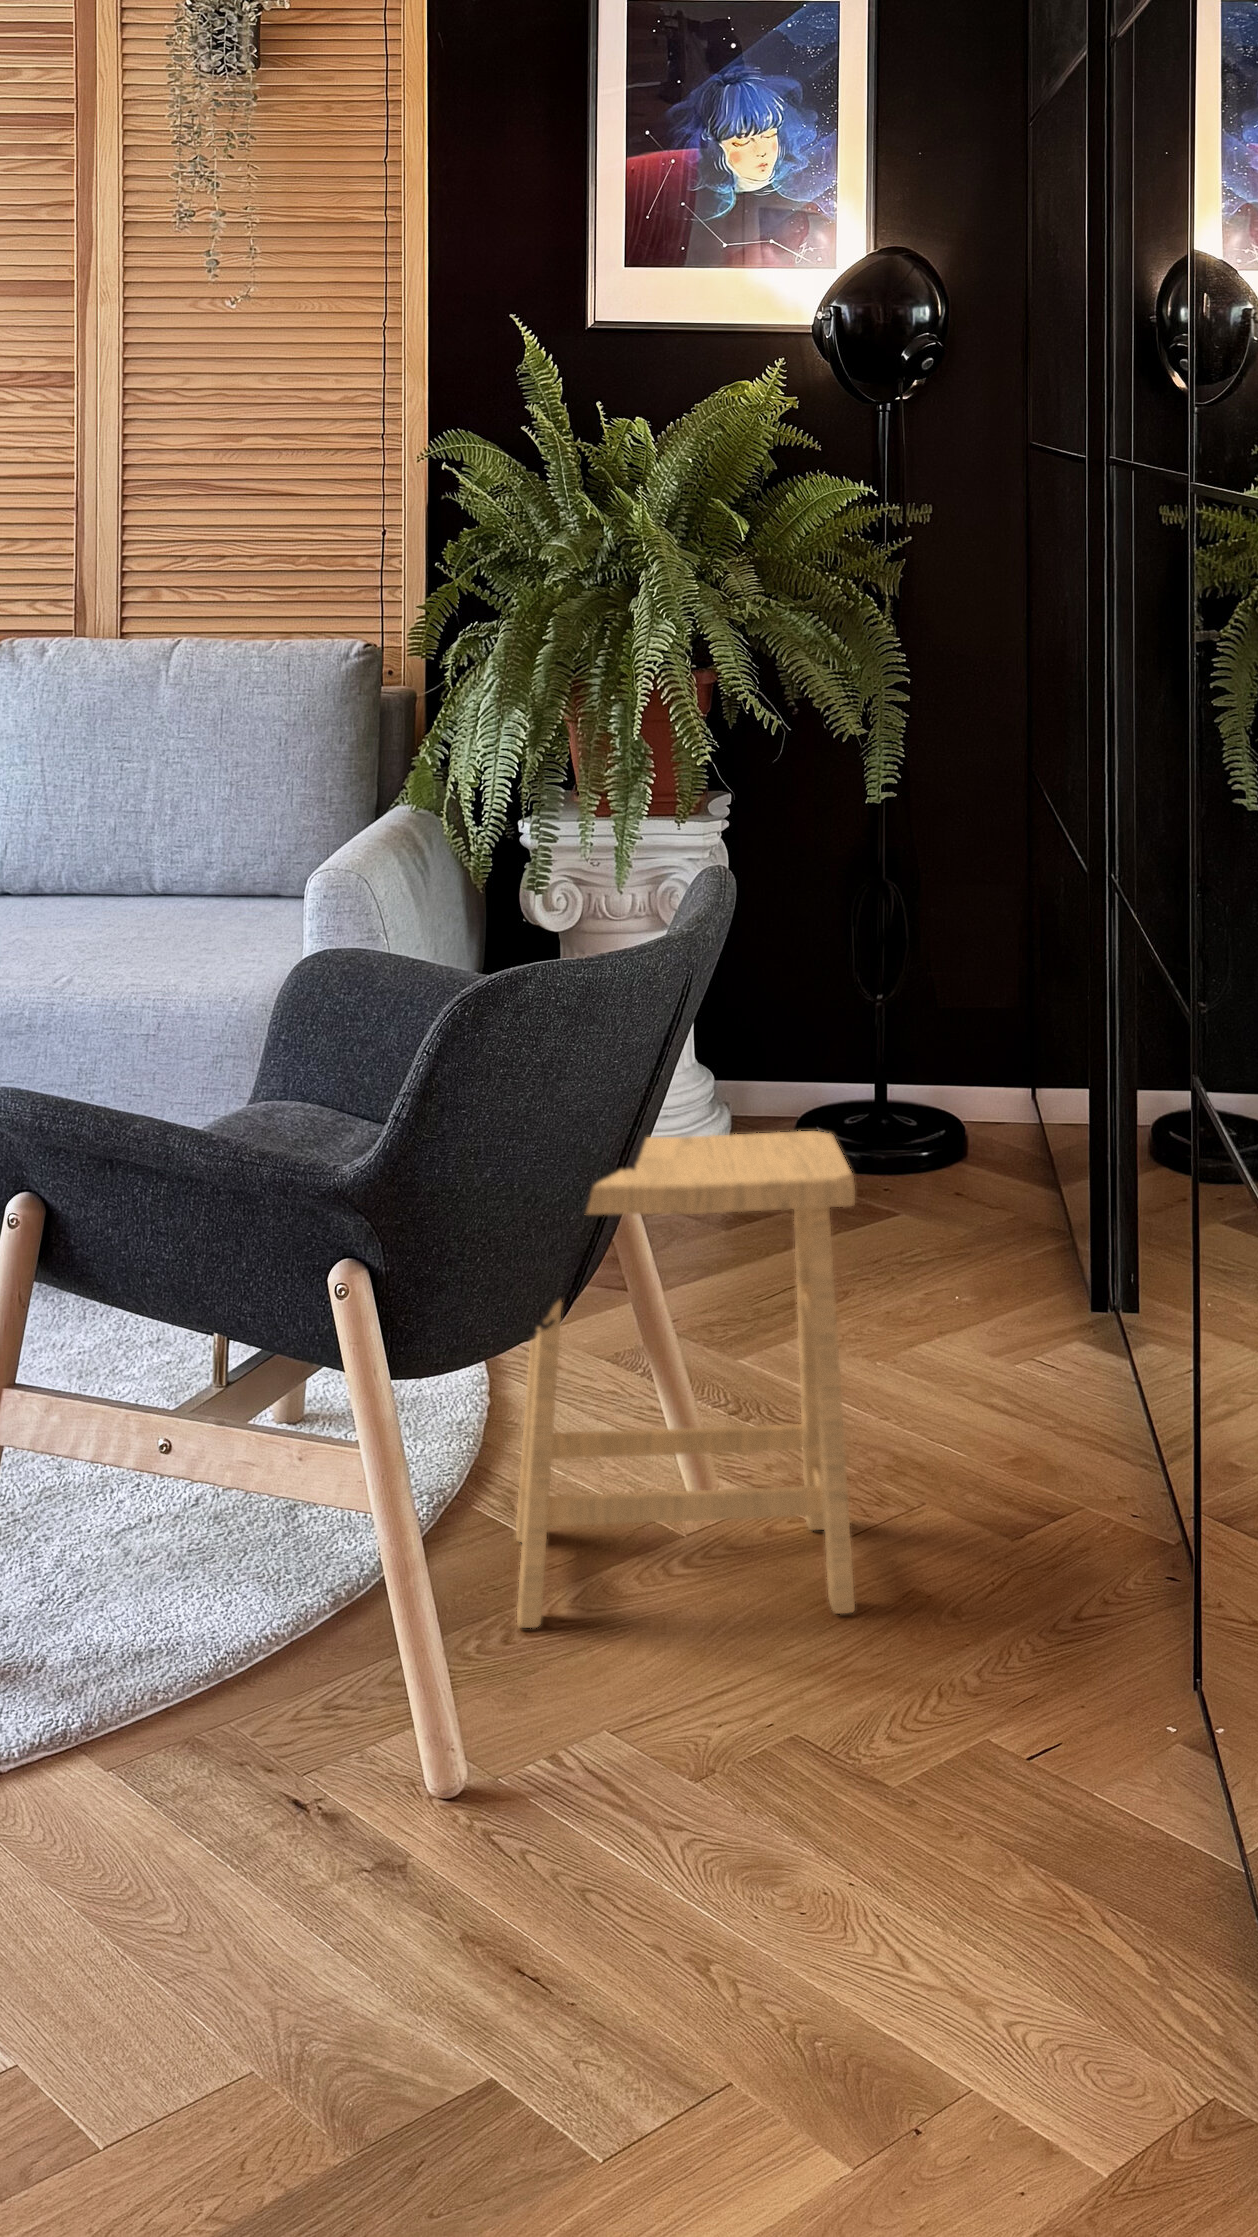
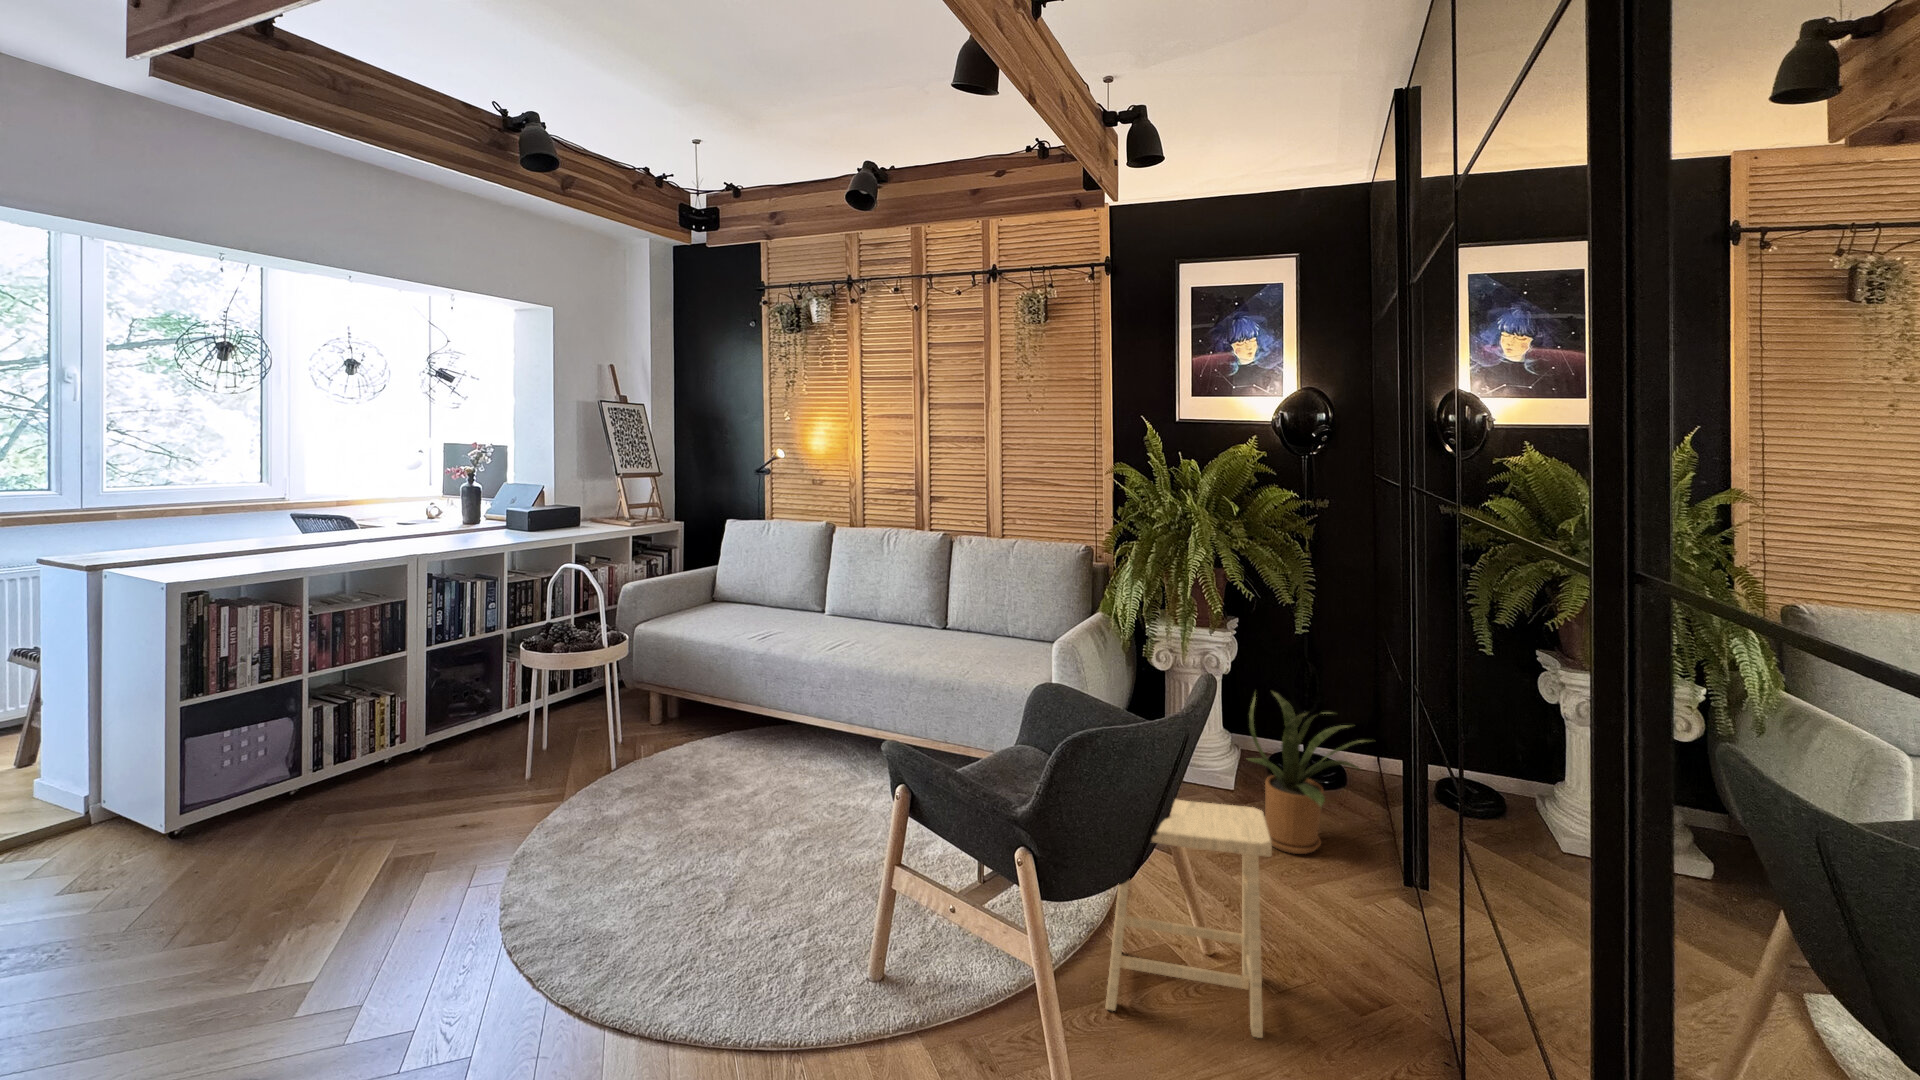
house plant: none [785,941,1058,1310] -> present [1247,692,1368,854]

